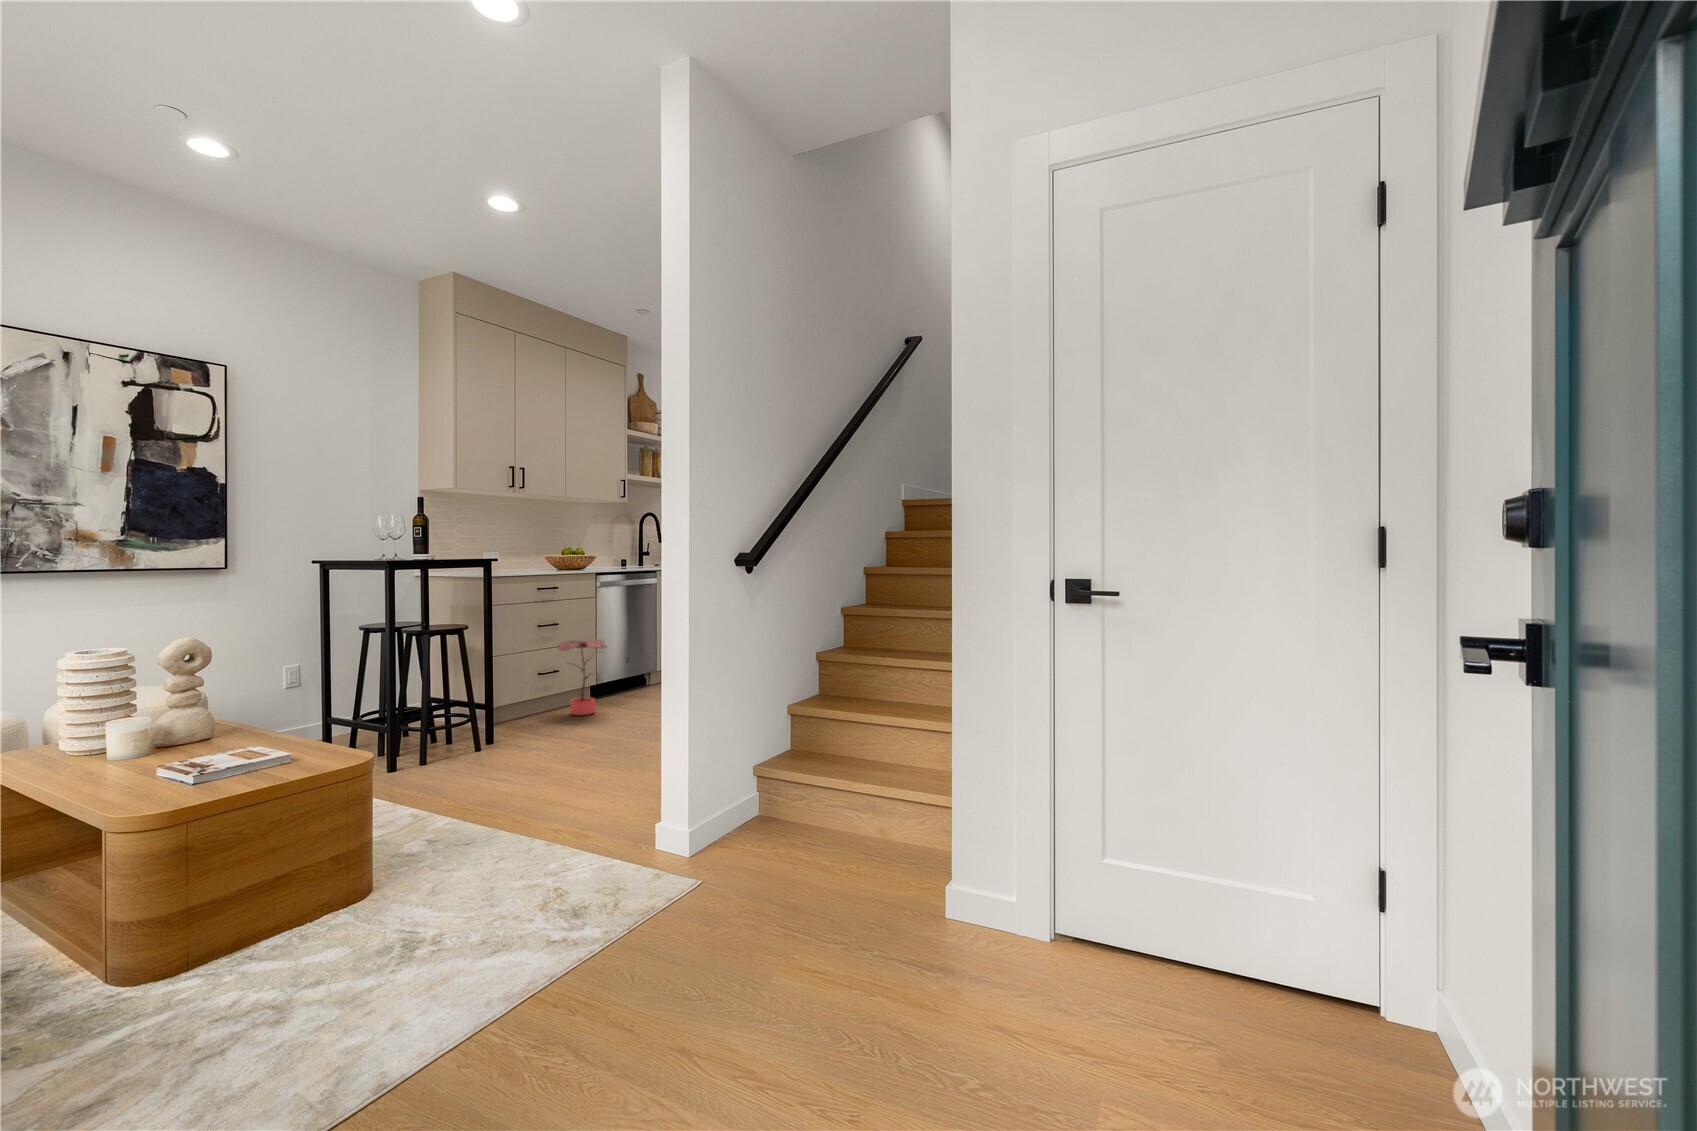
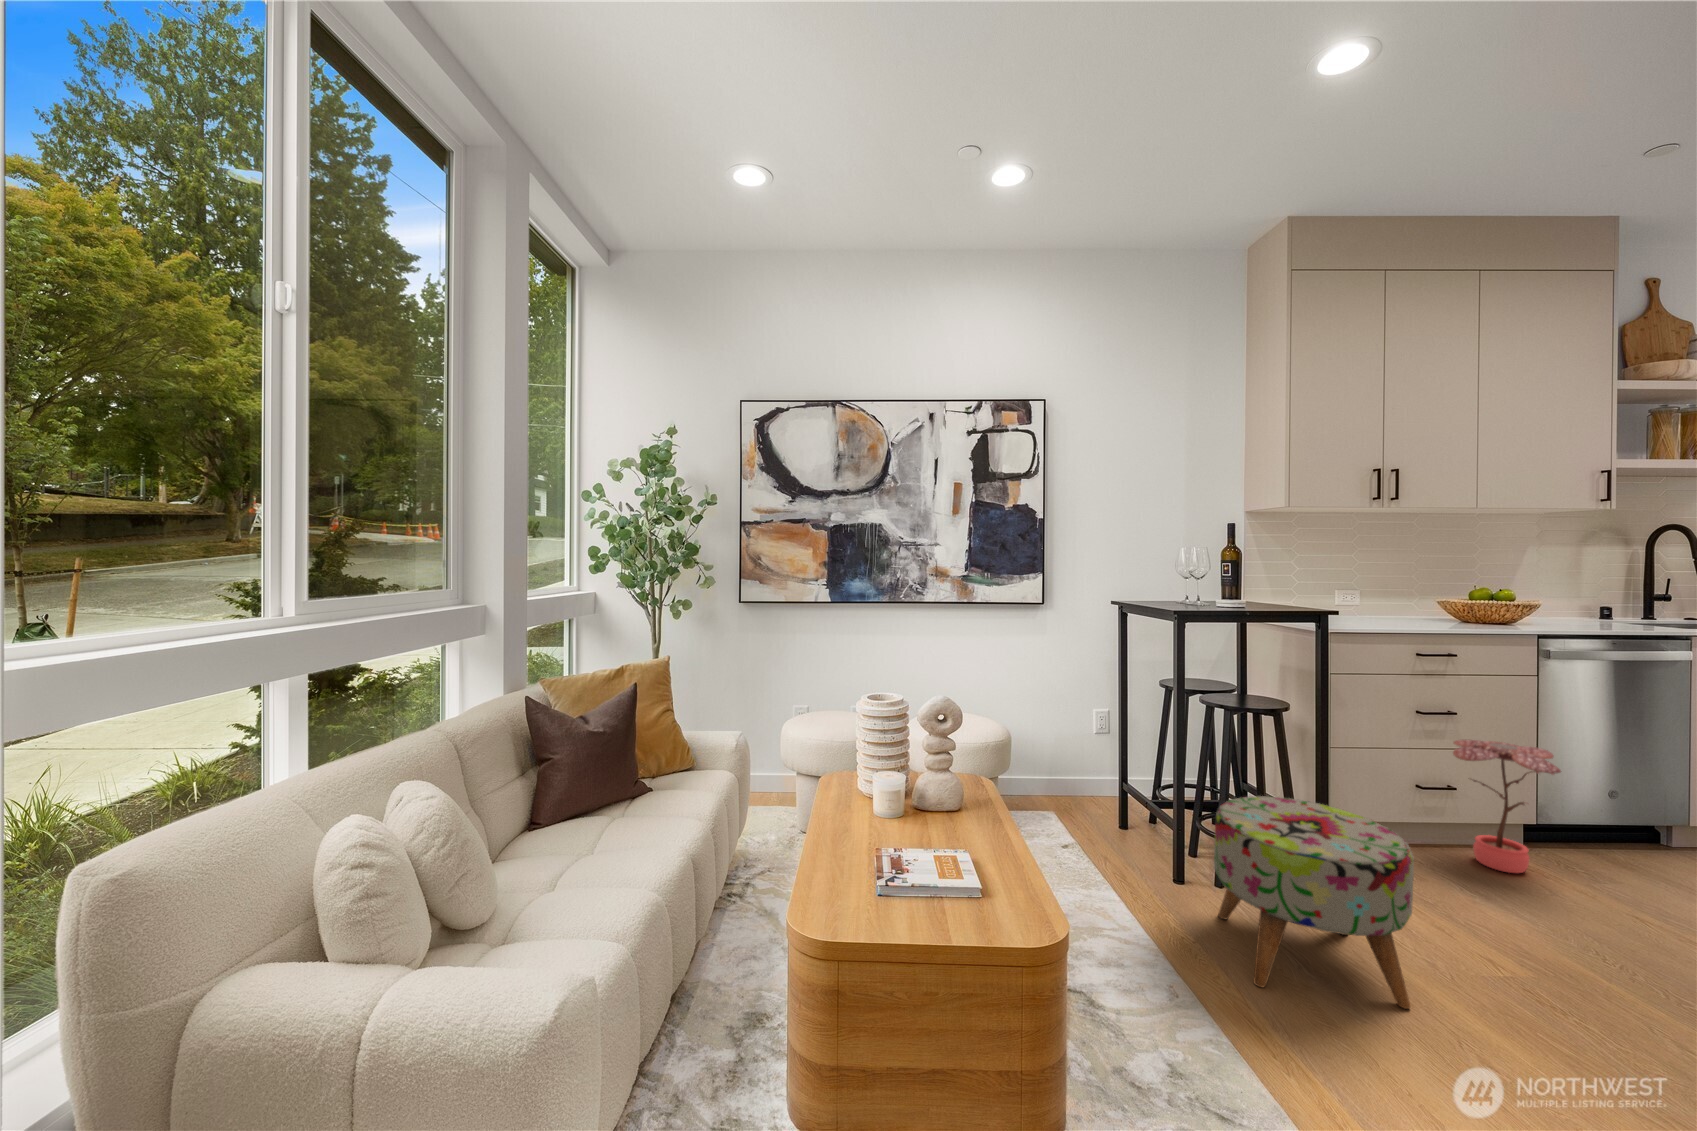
ottoman: none [431,677,547,787] -> present [1214,796,1414,1009]

